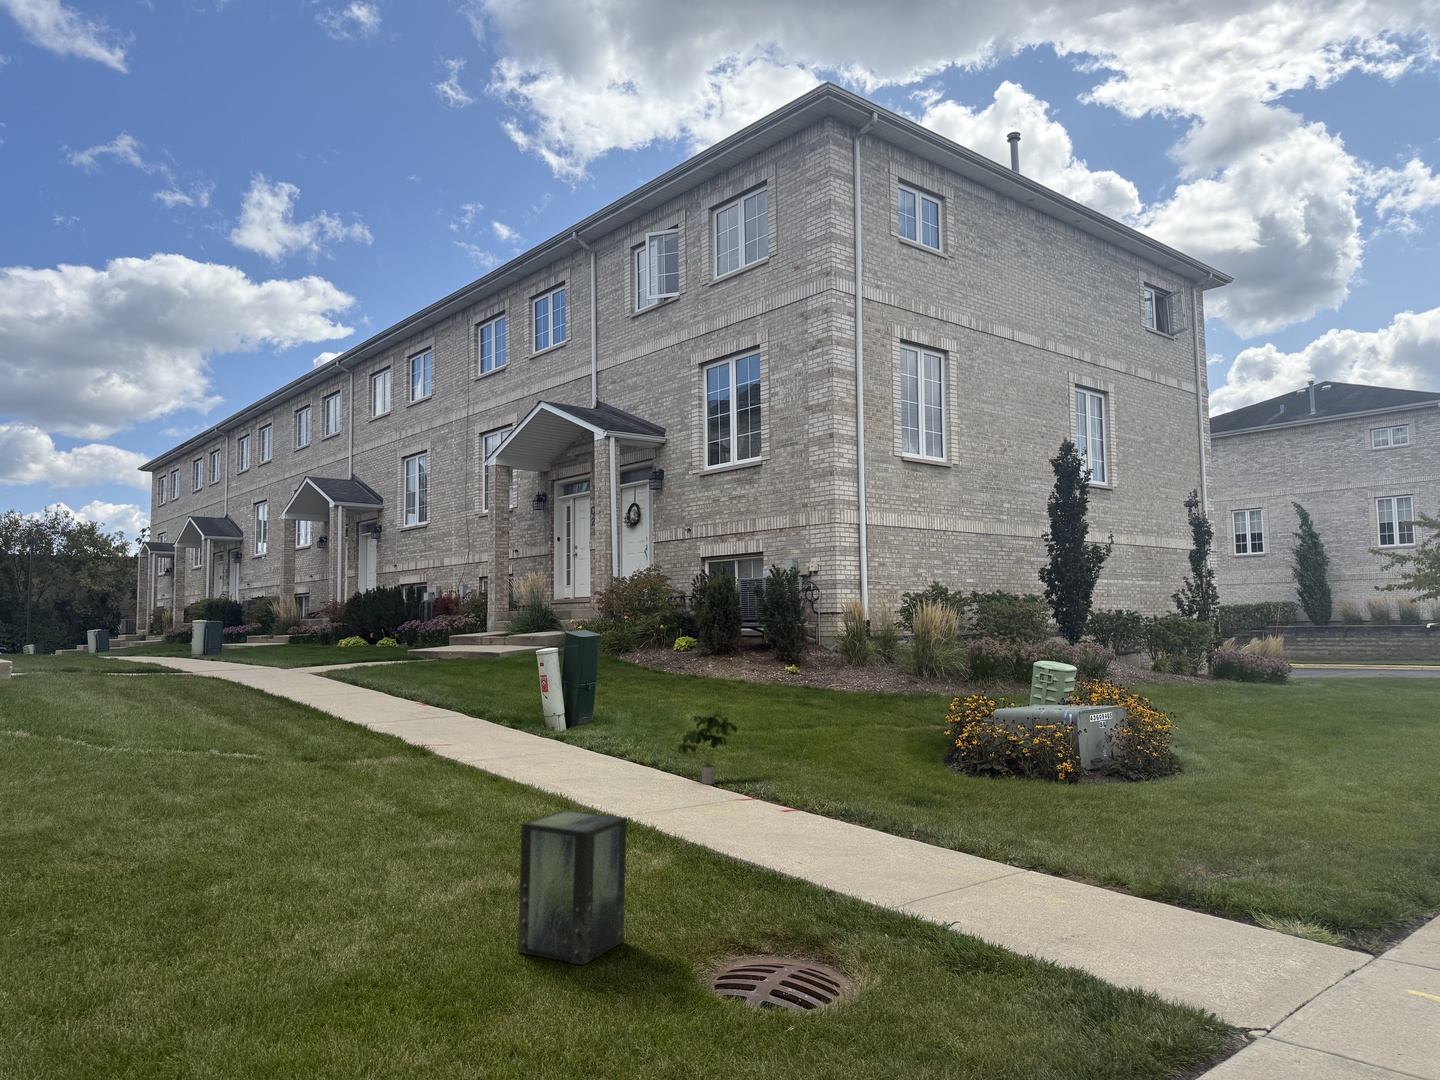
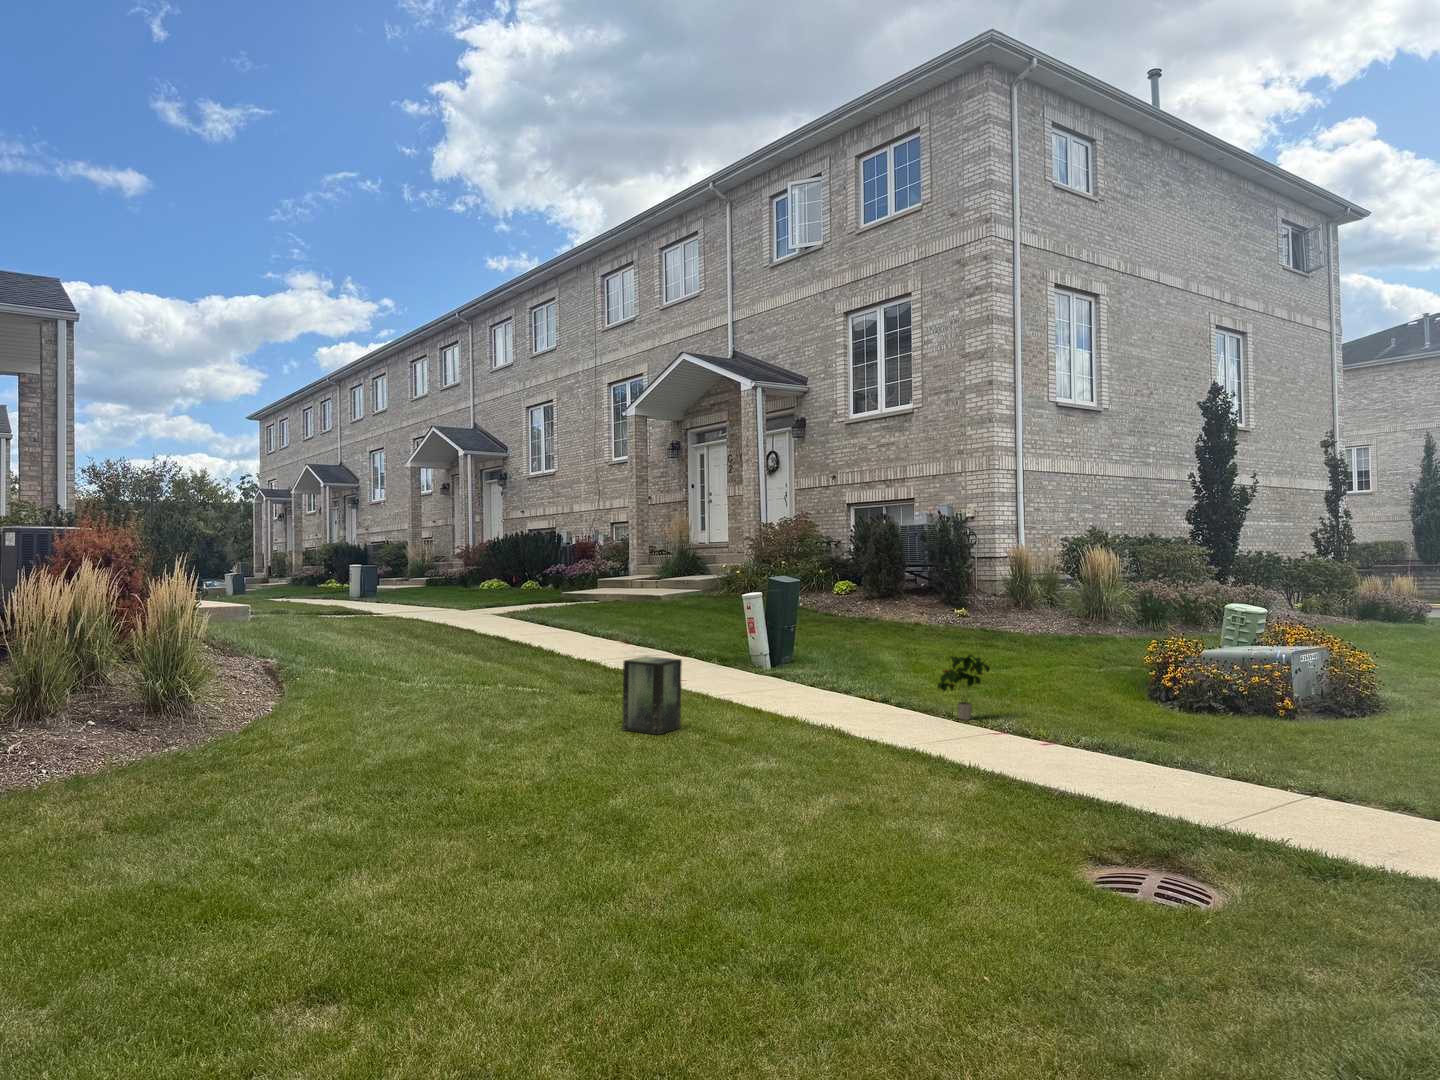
storage box: present [518,810,627,965] -> present [622,656,682,735]

